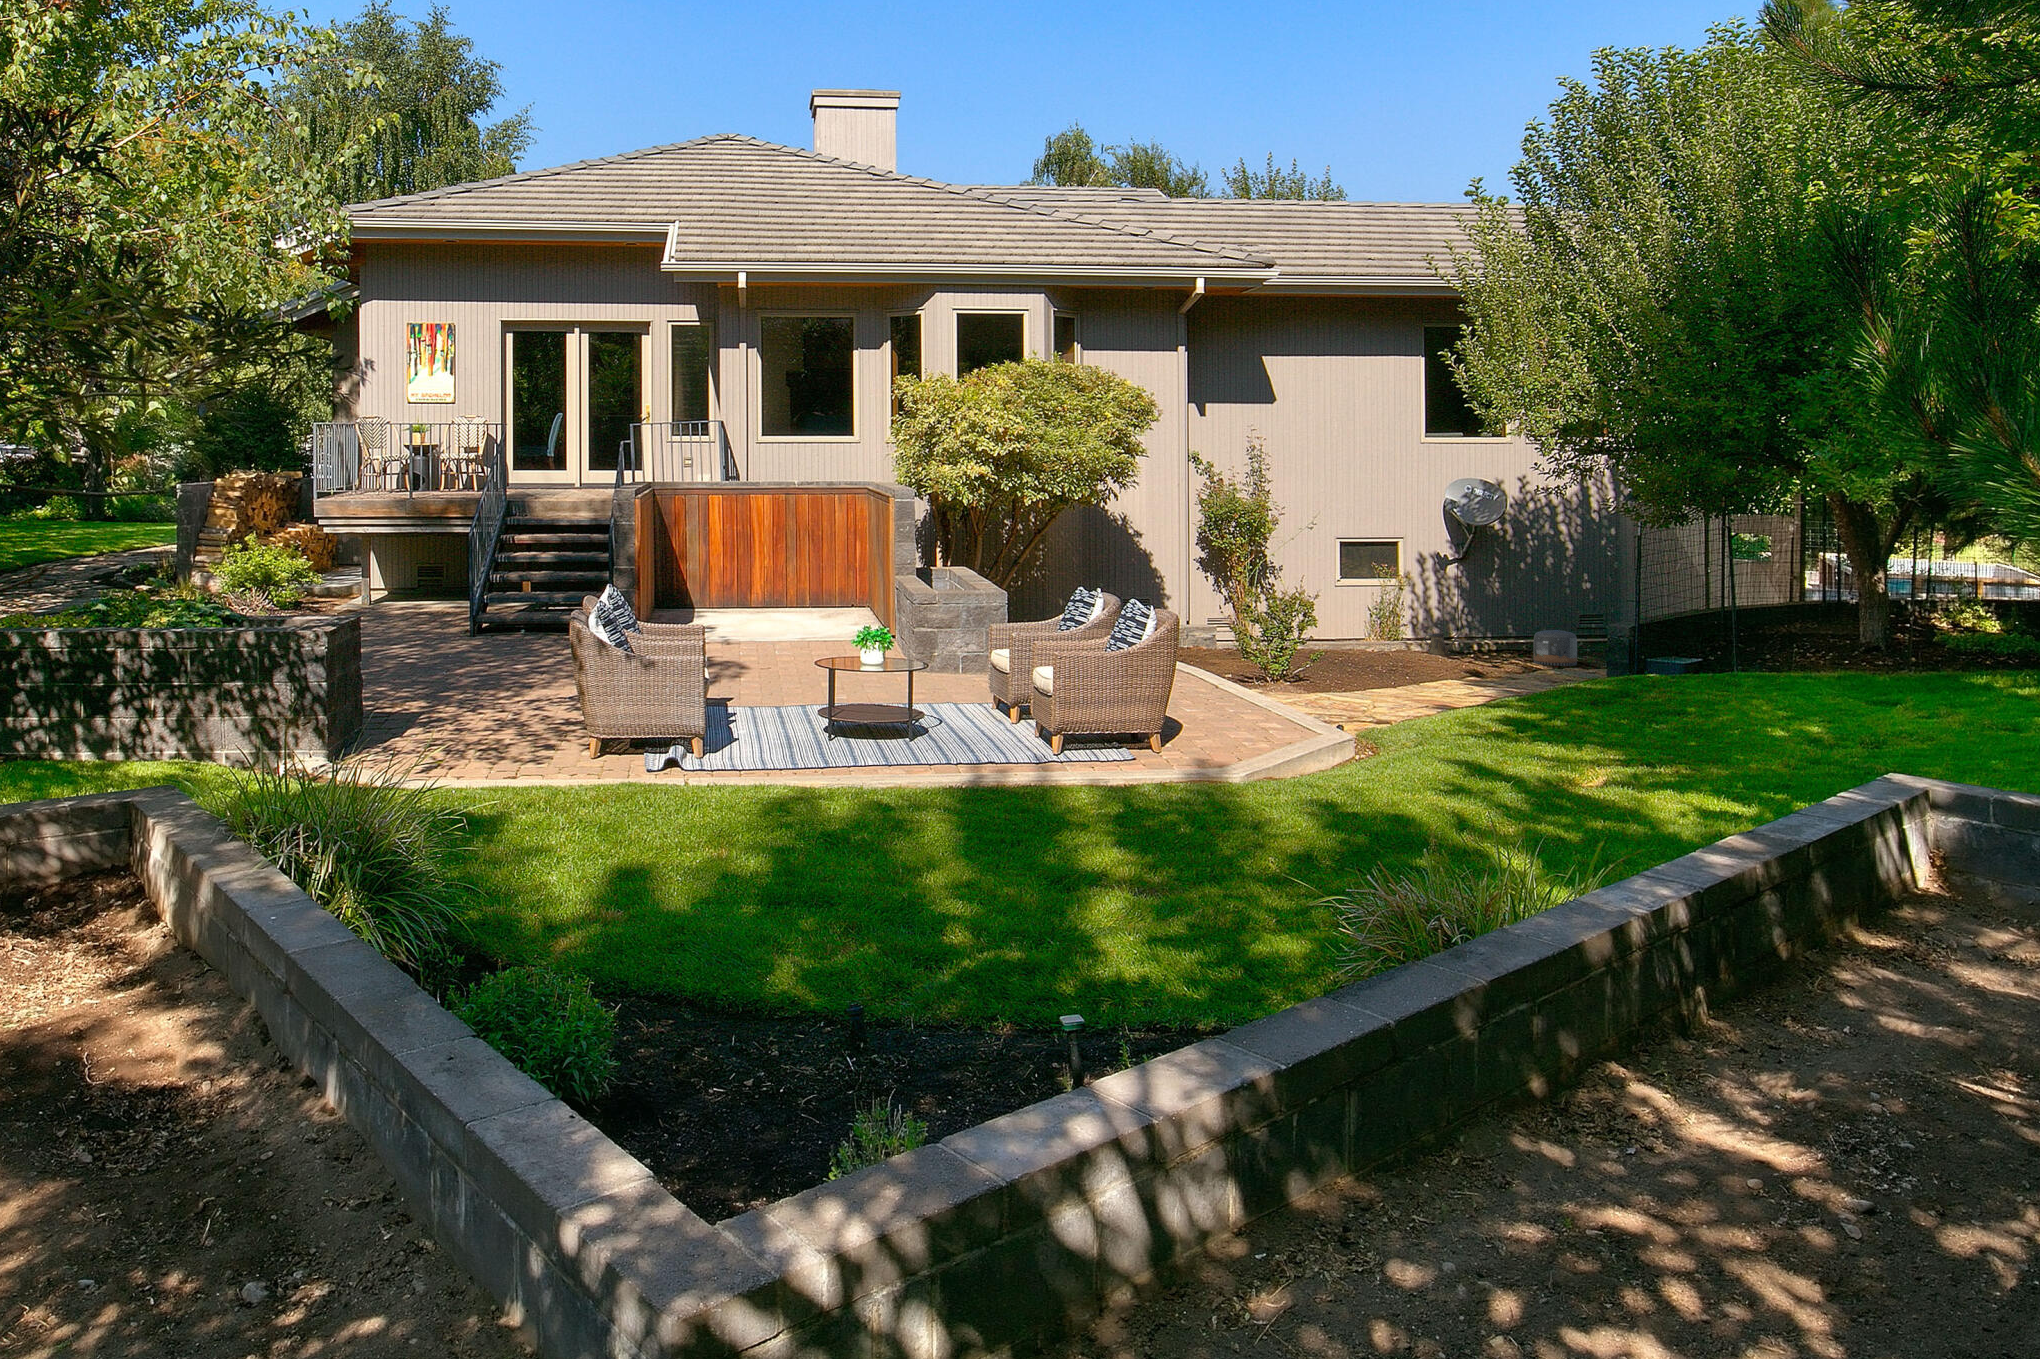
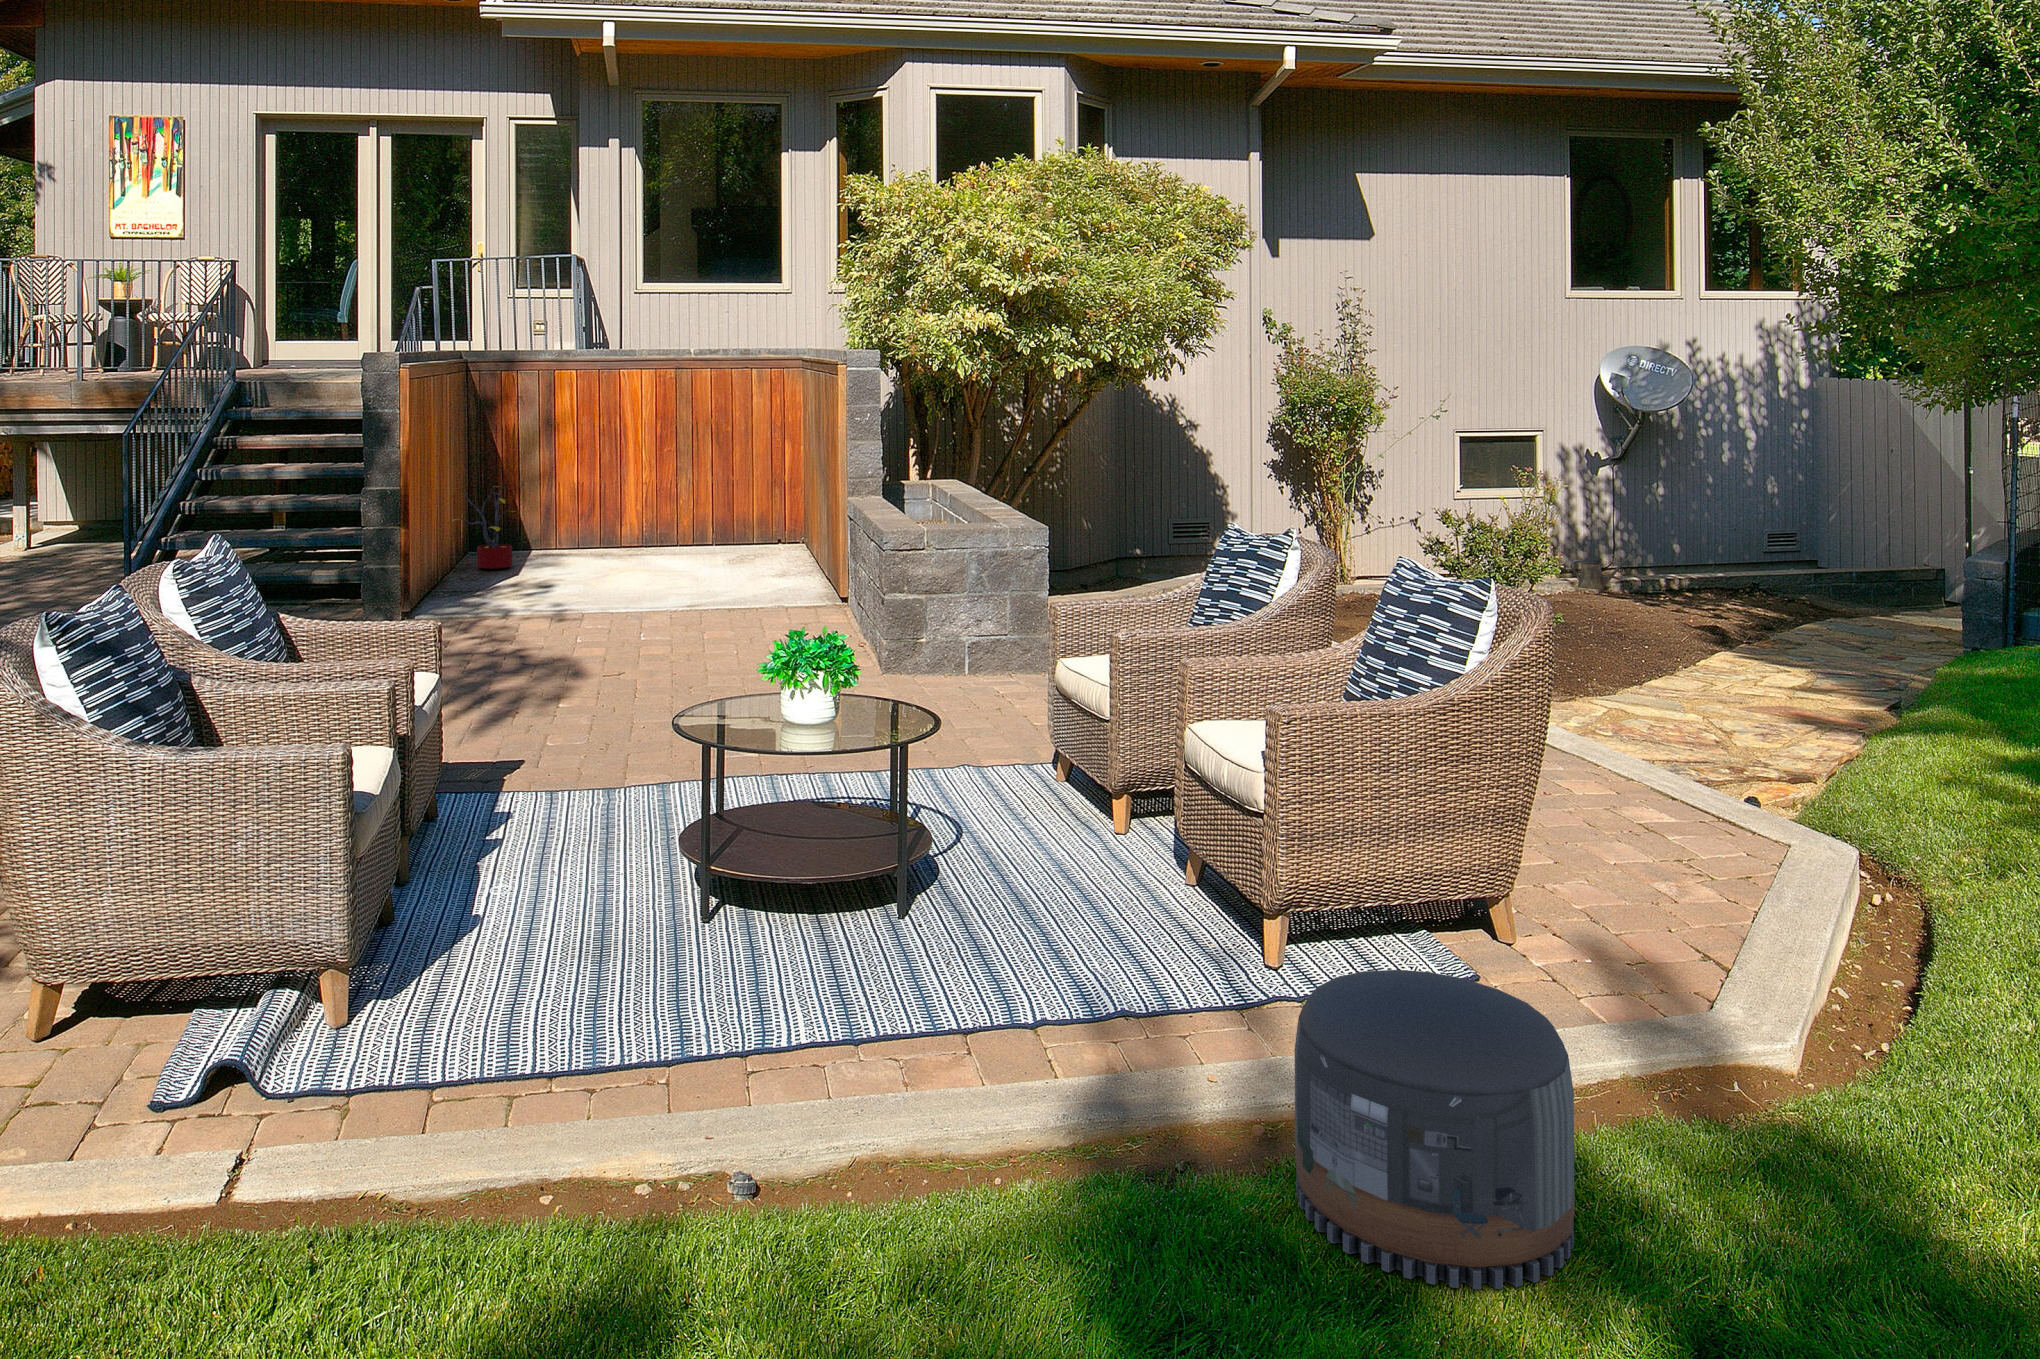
decorative plant: none [647,569,688,624] -> present [452,482,512,569]
pouf: present [1533,630,1577,666] -> present [1294,970,1575,1289]

